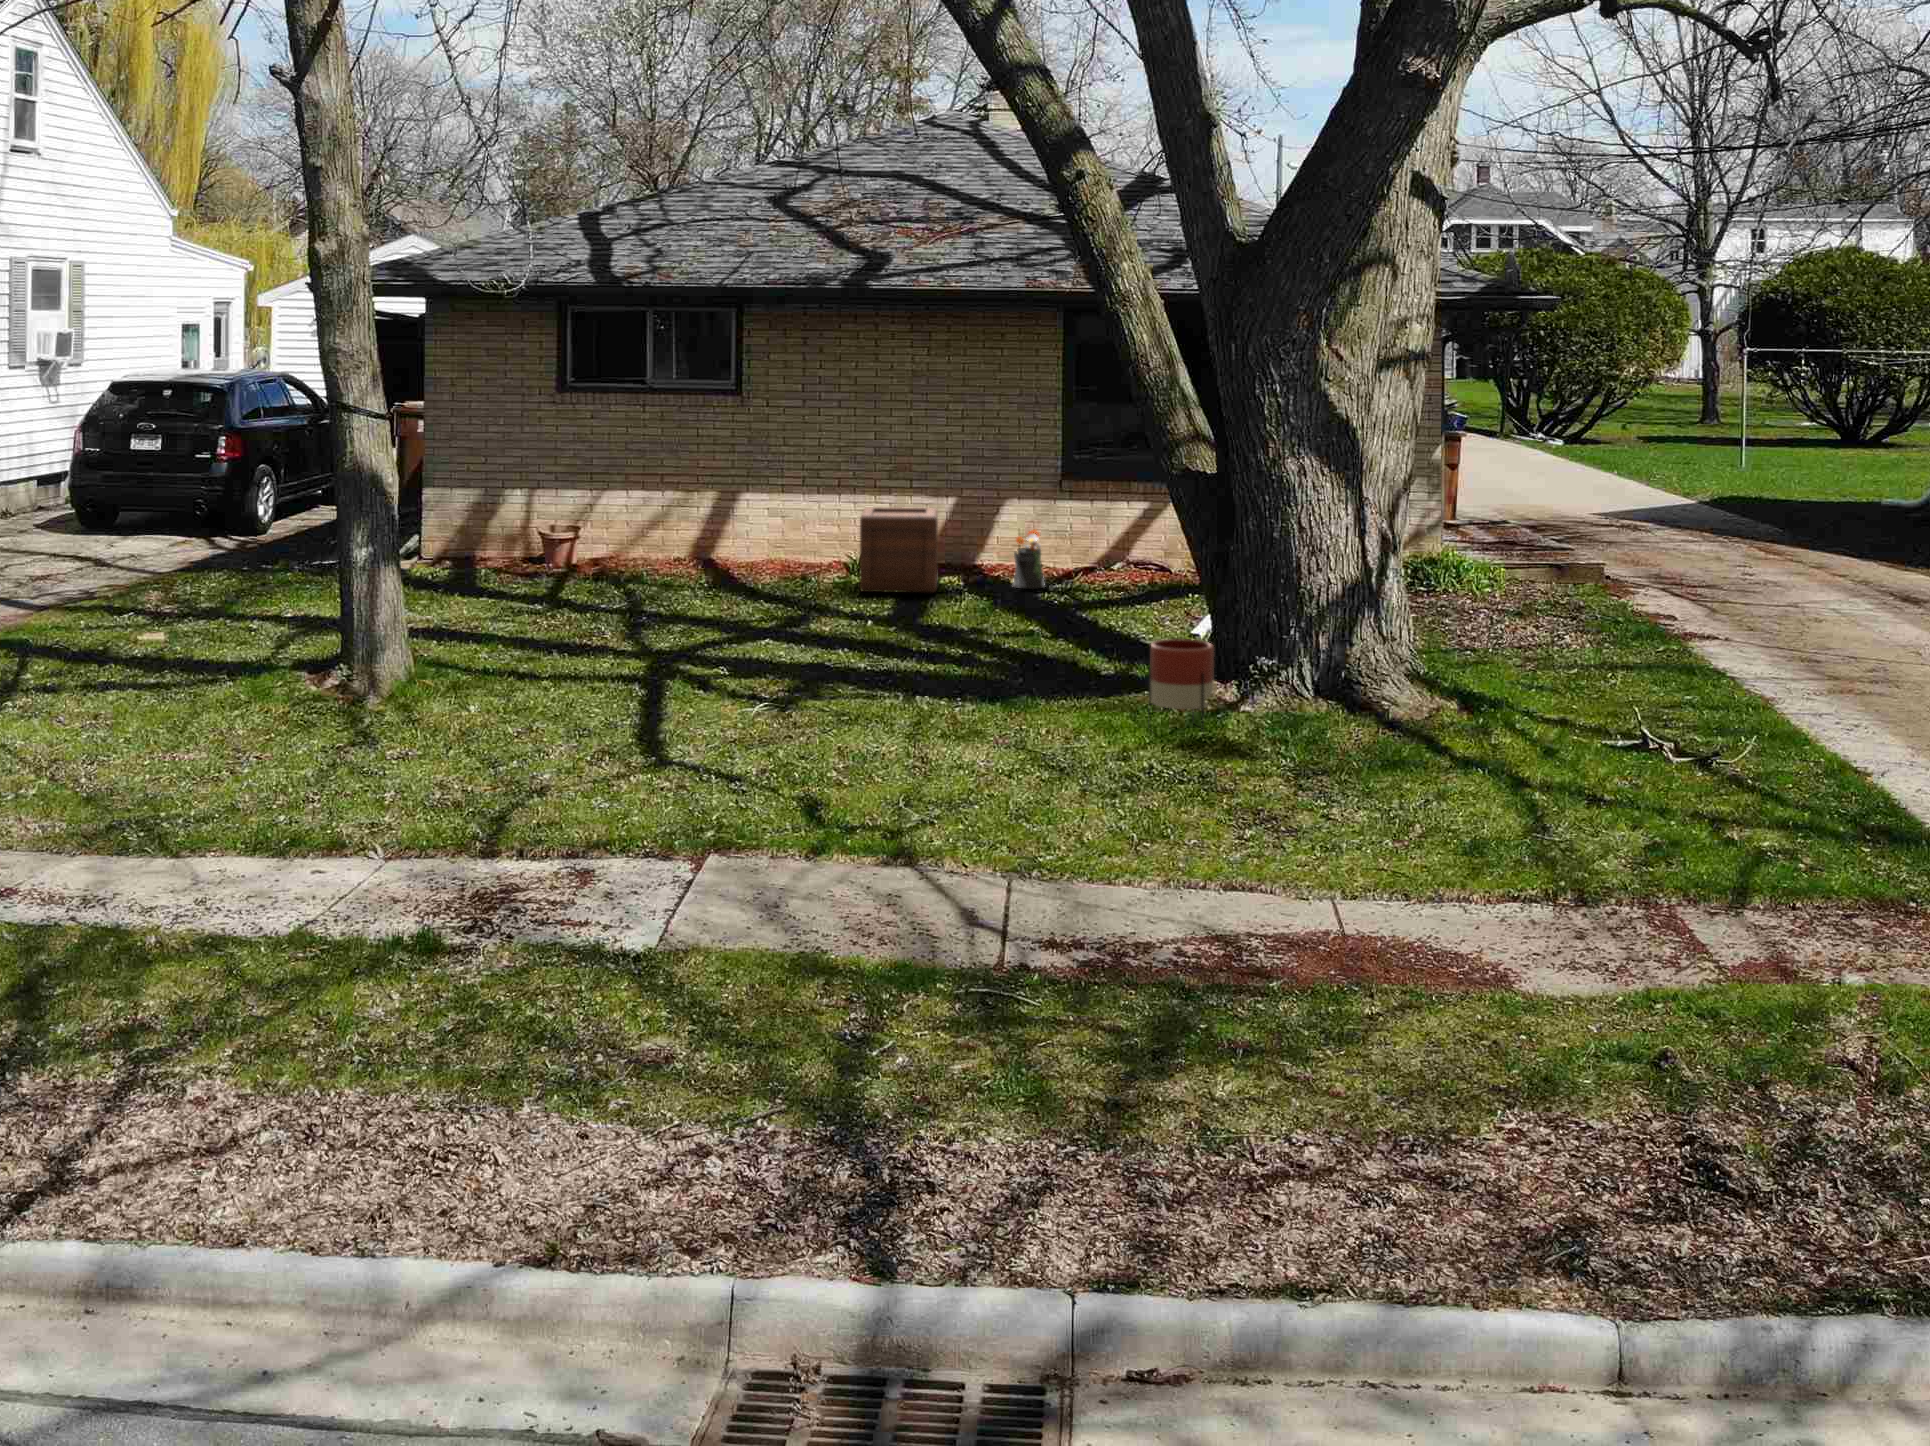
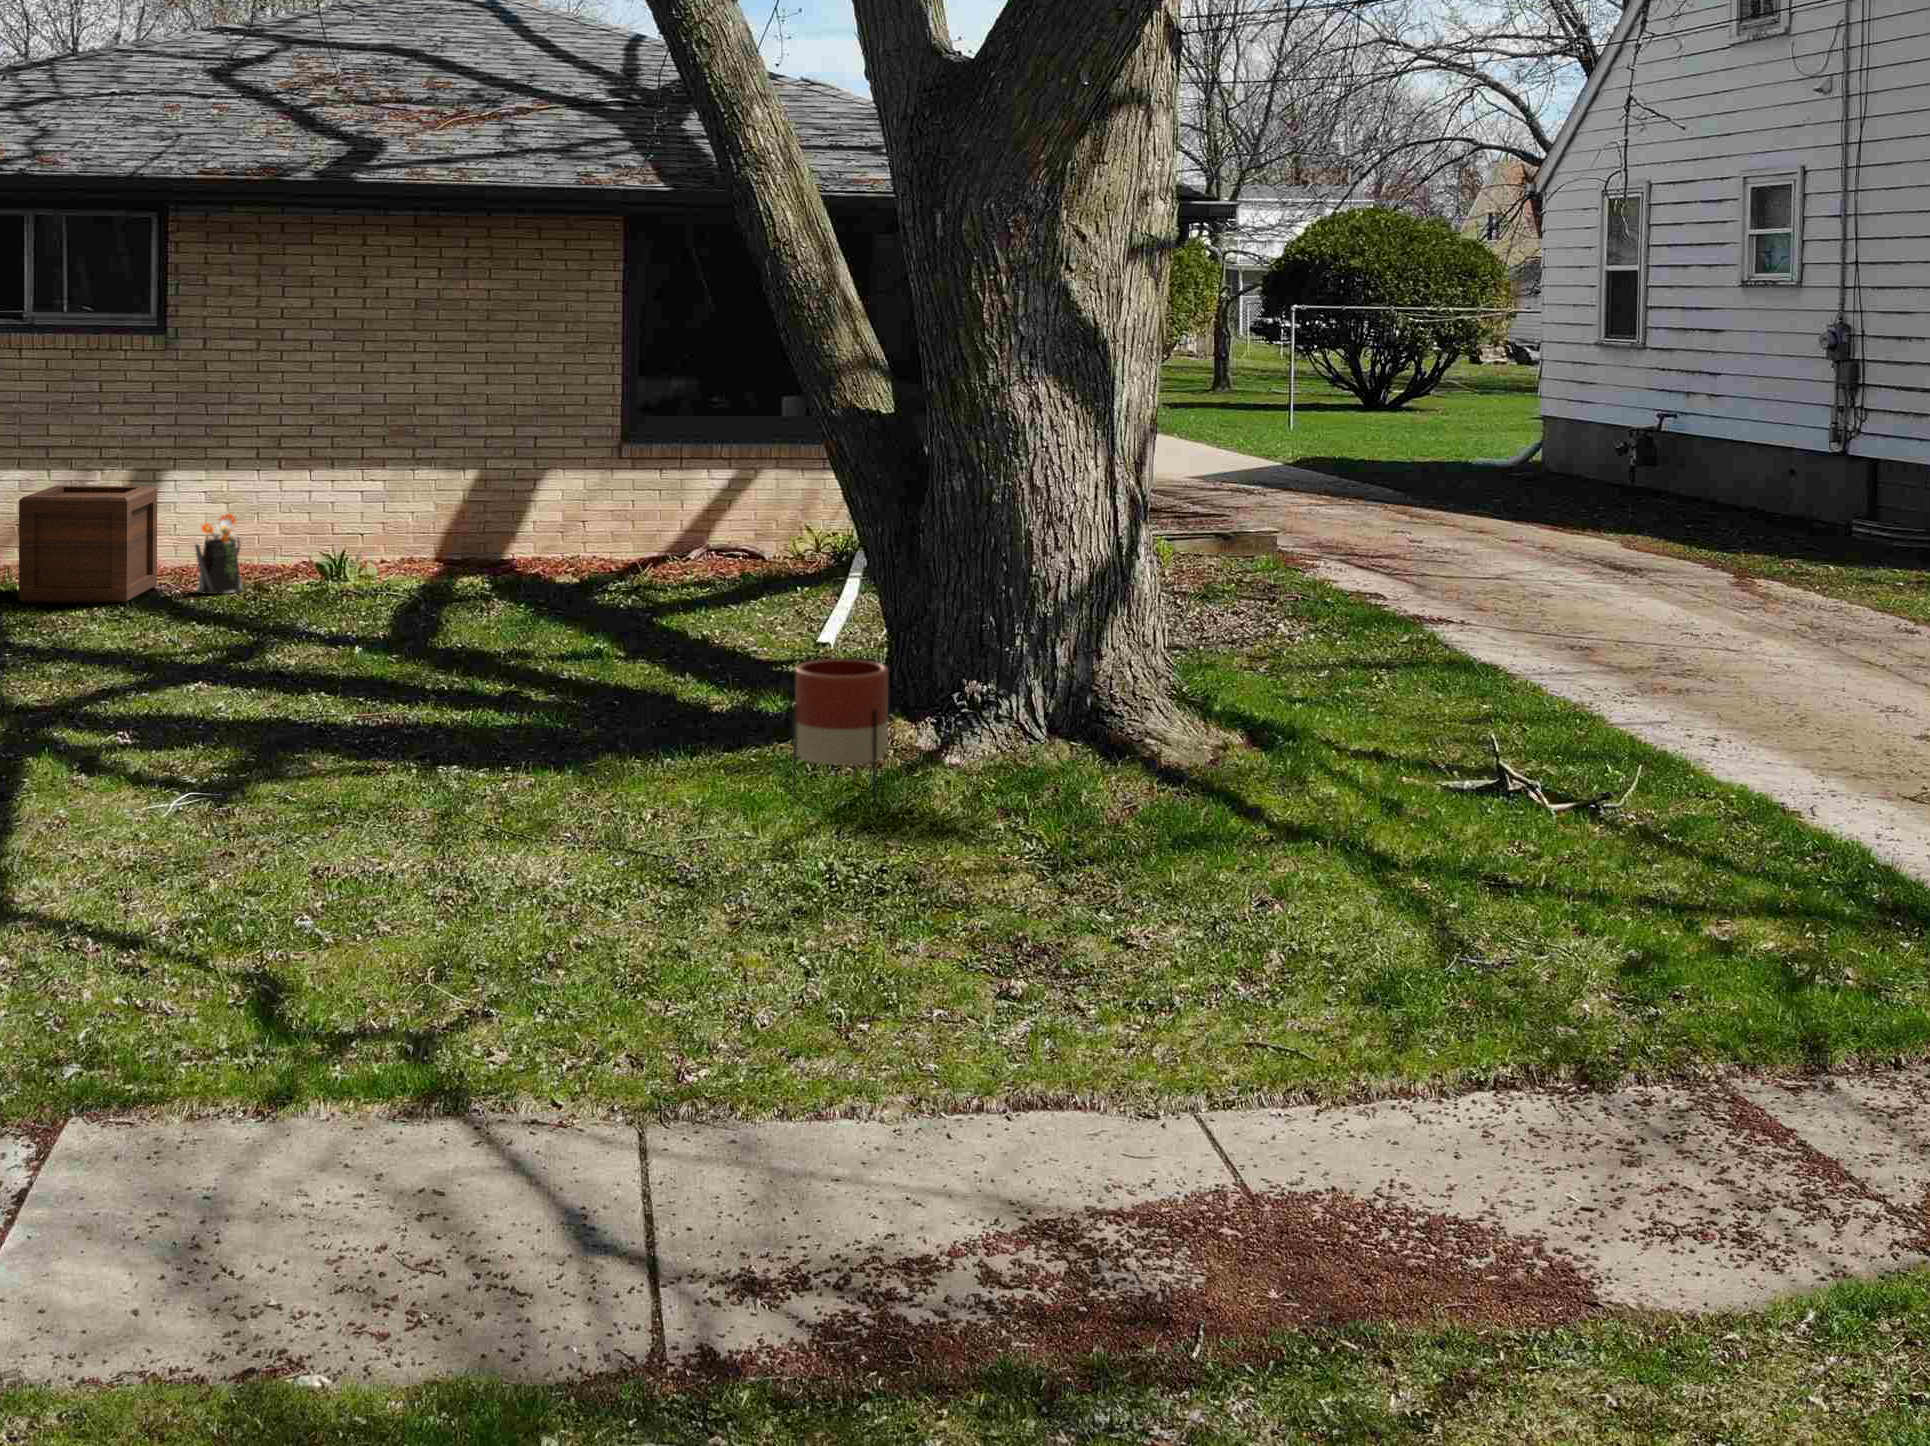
wooden crate: present [860,507,938,593] -> present [19,486,157,603]
watering can: present [1013,530,1045,589] -> present [195,514,243,594]

